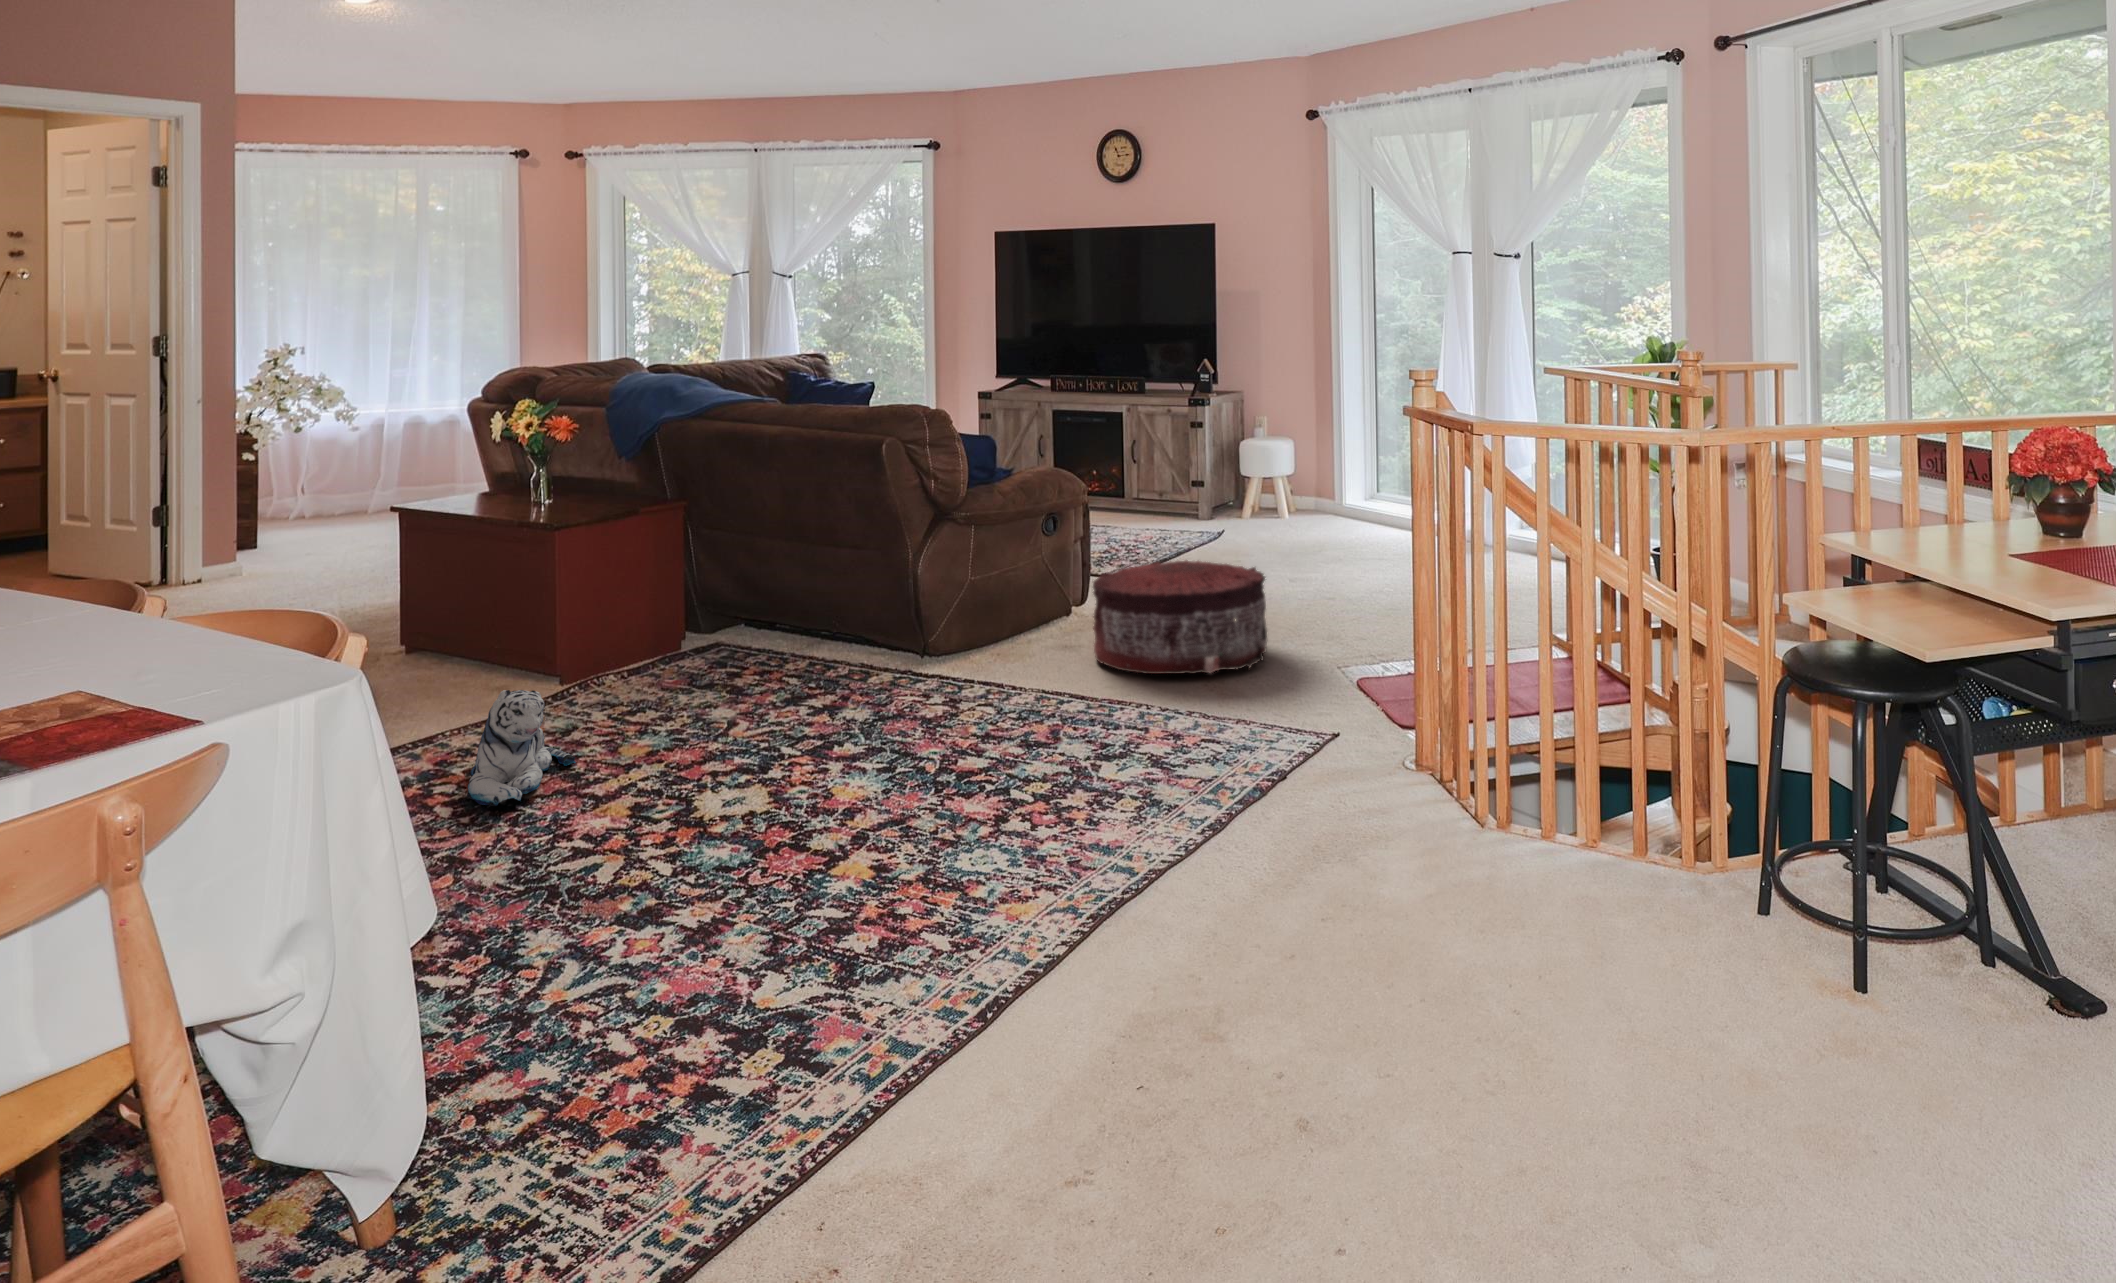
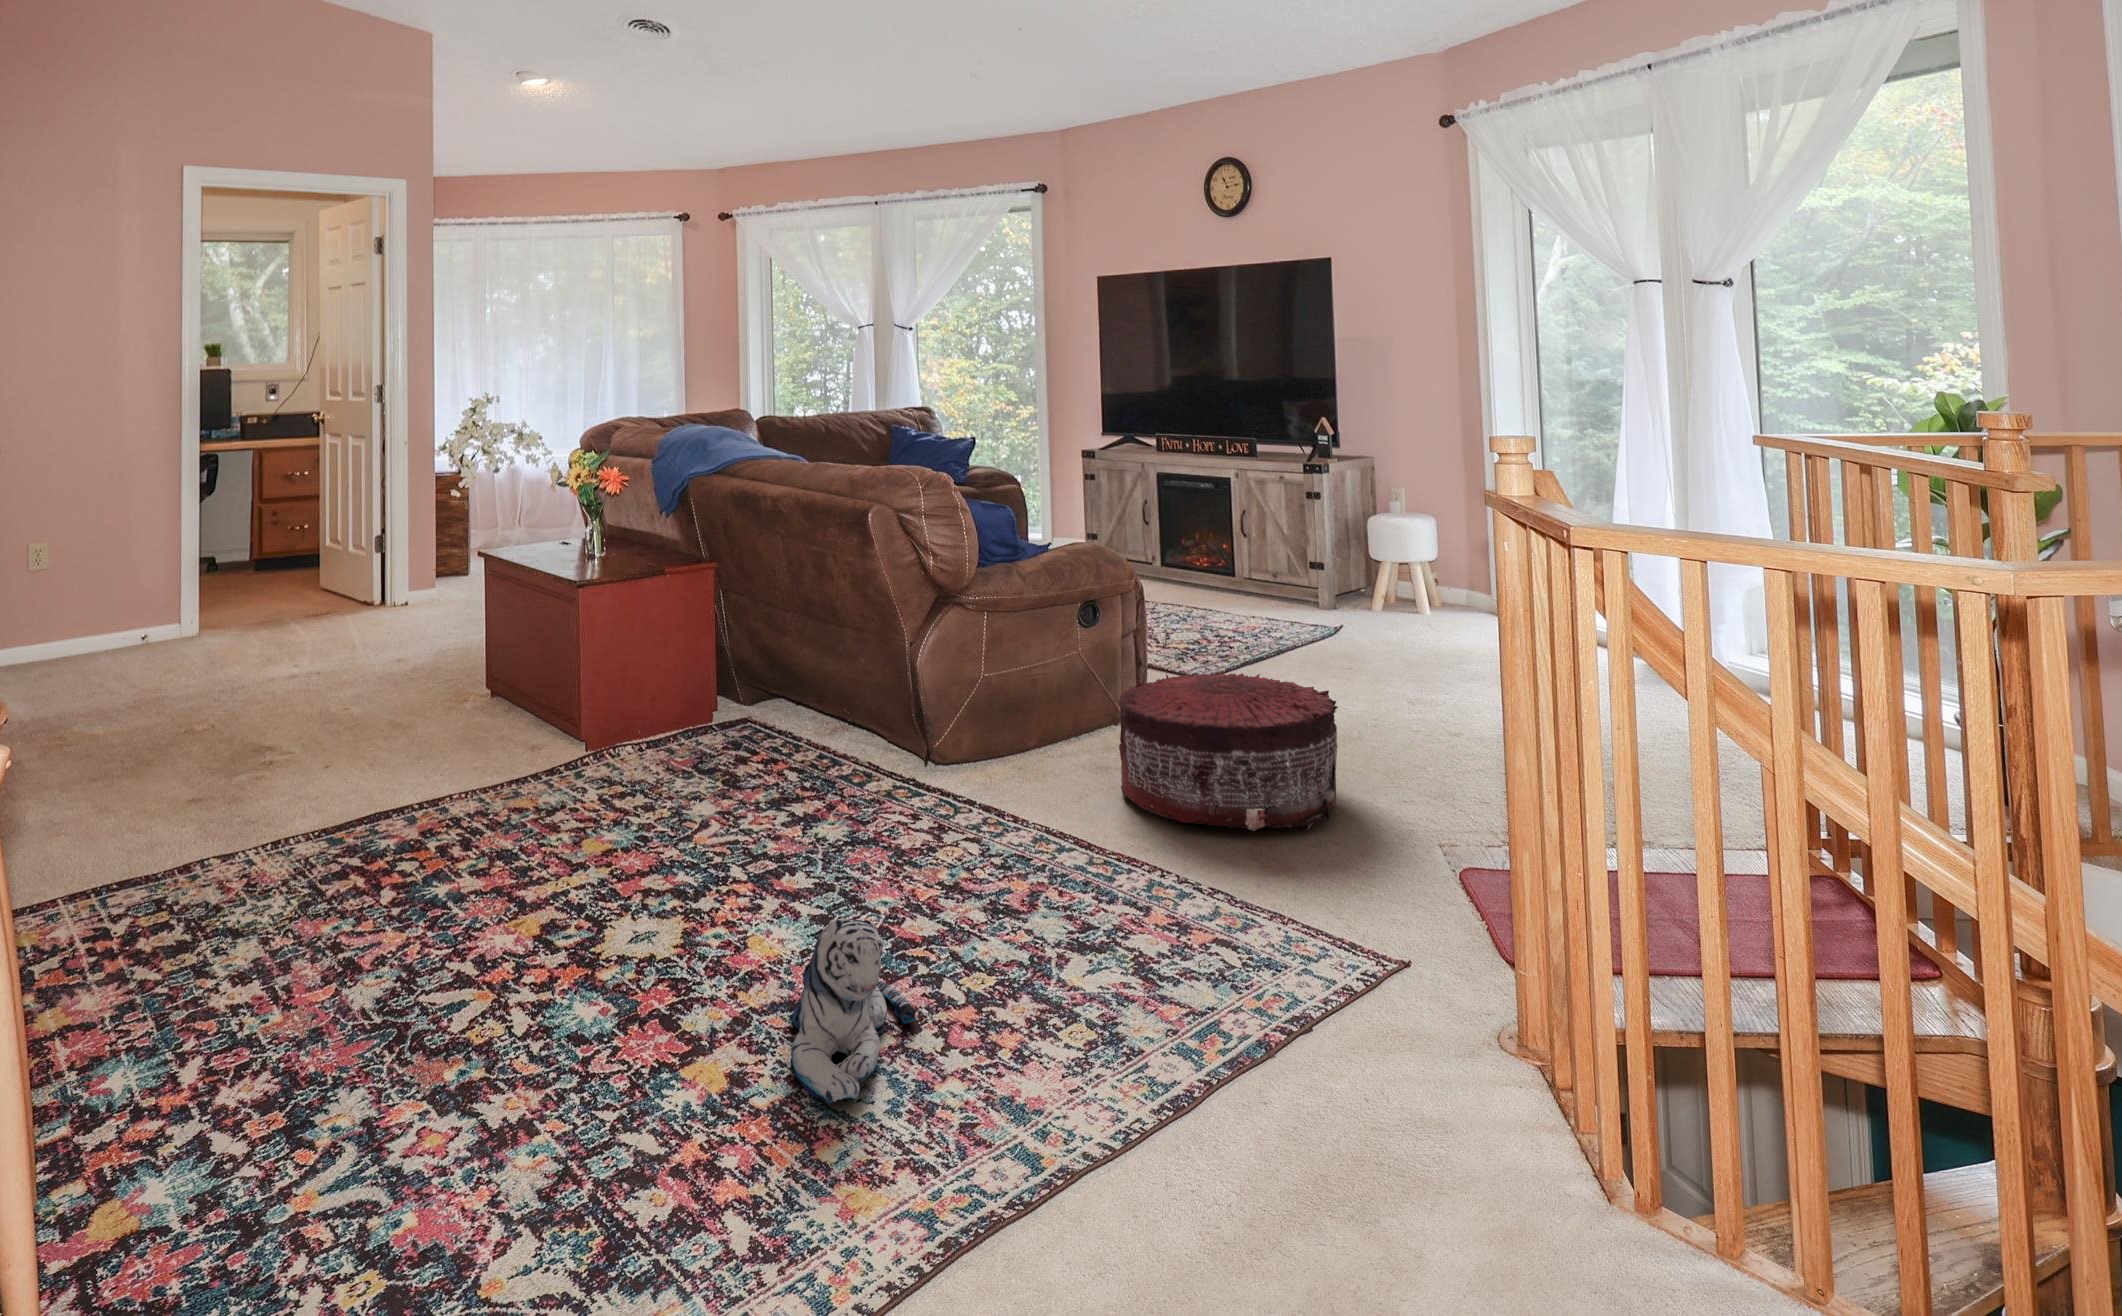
plush toy: present [467,690,575,806] -> present [790,919,916,1105]

